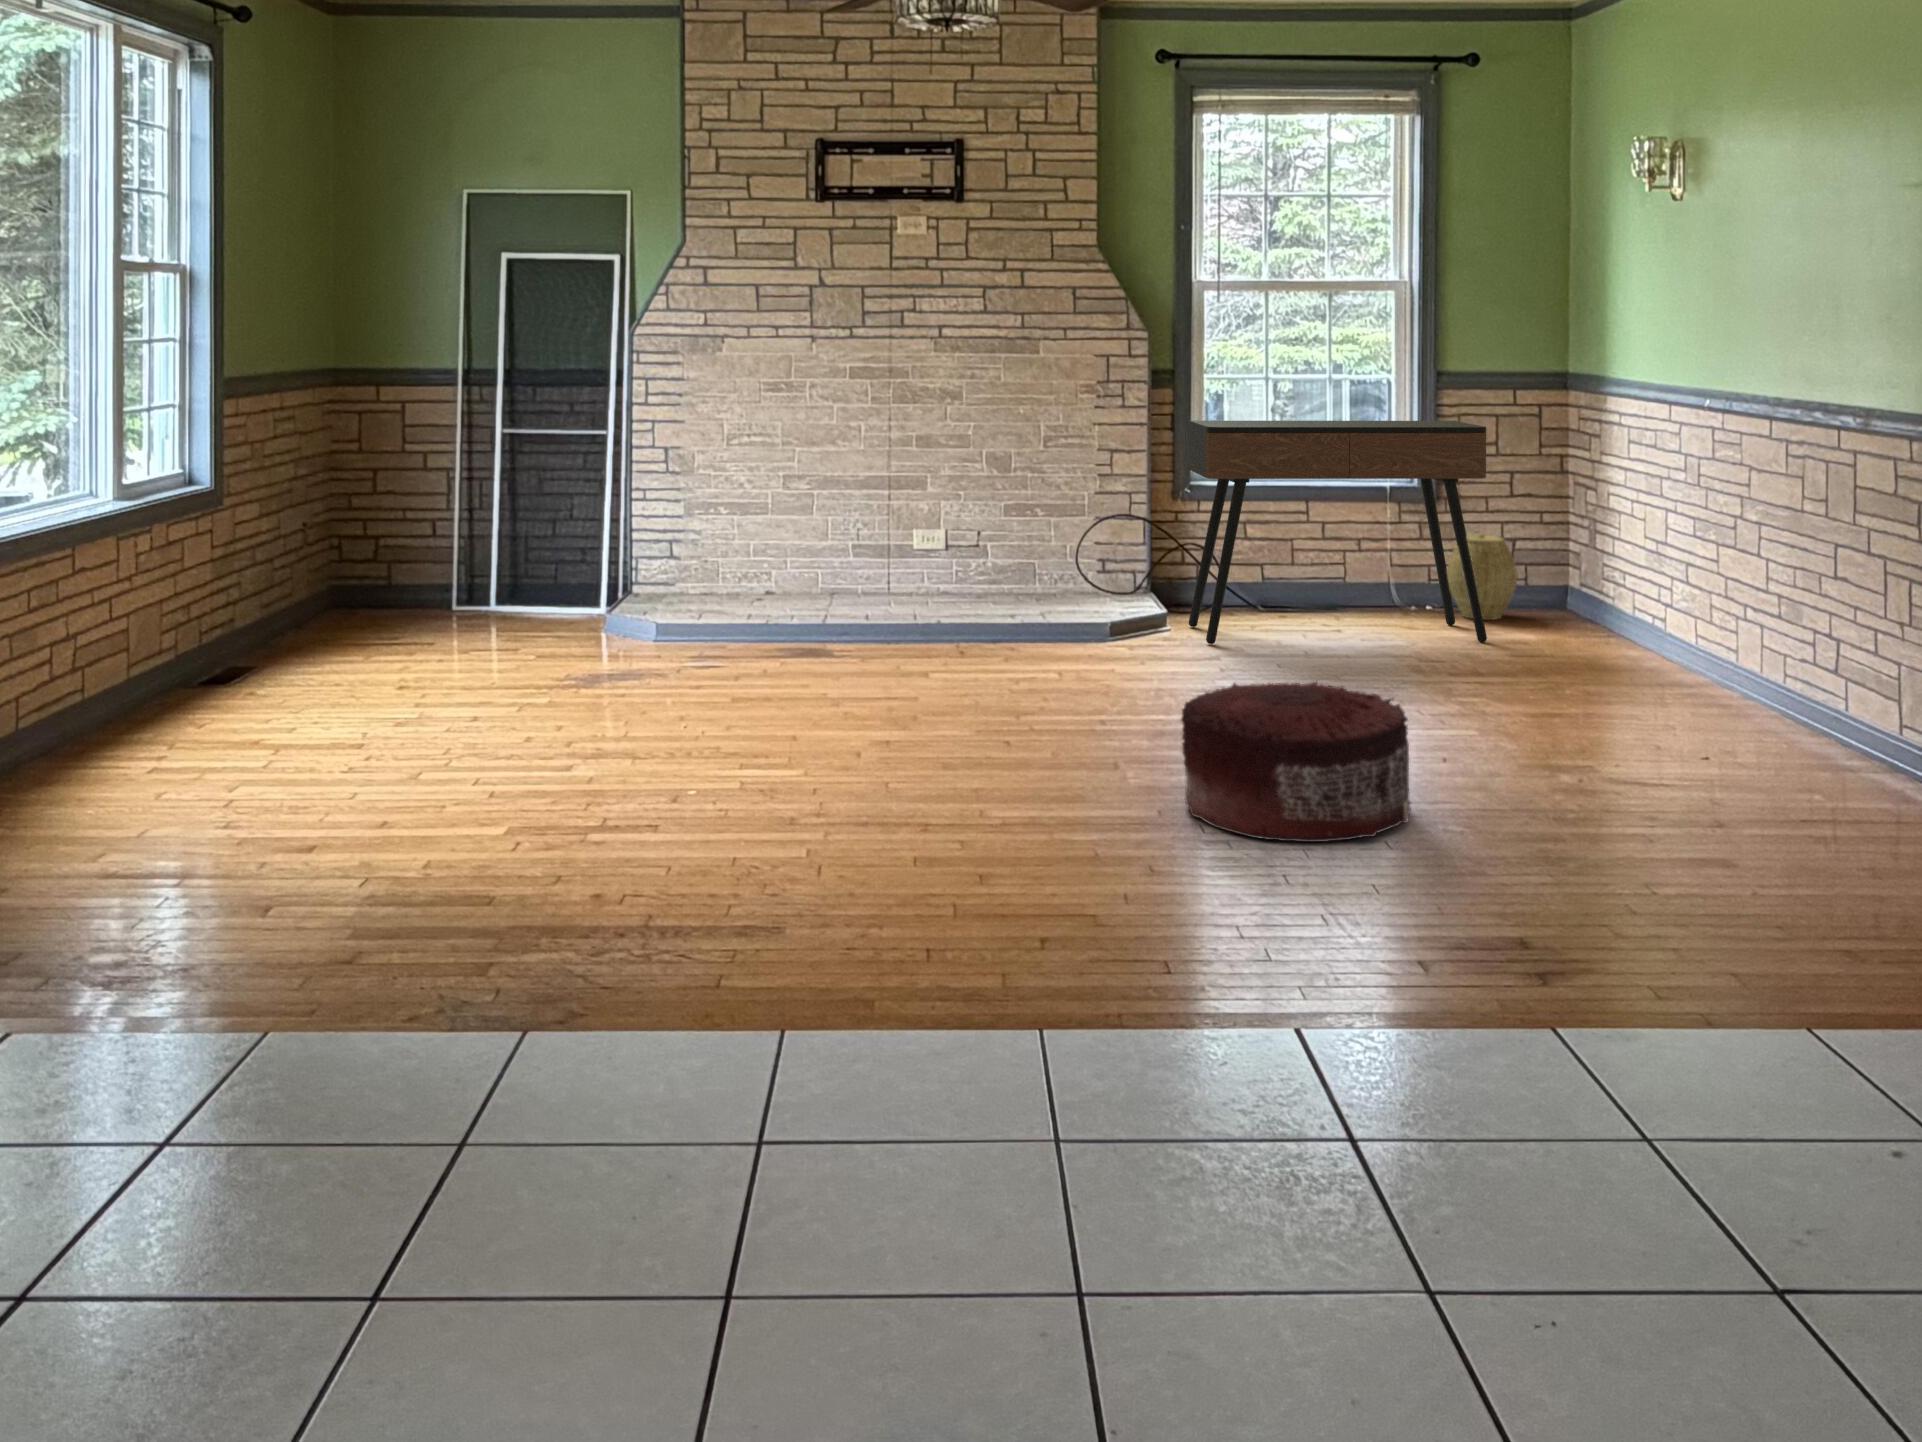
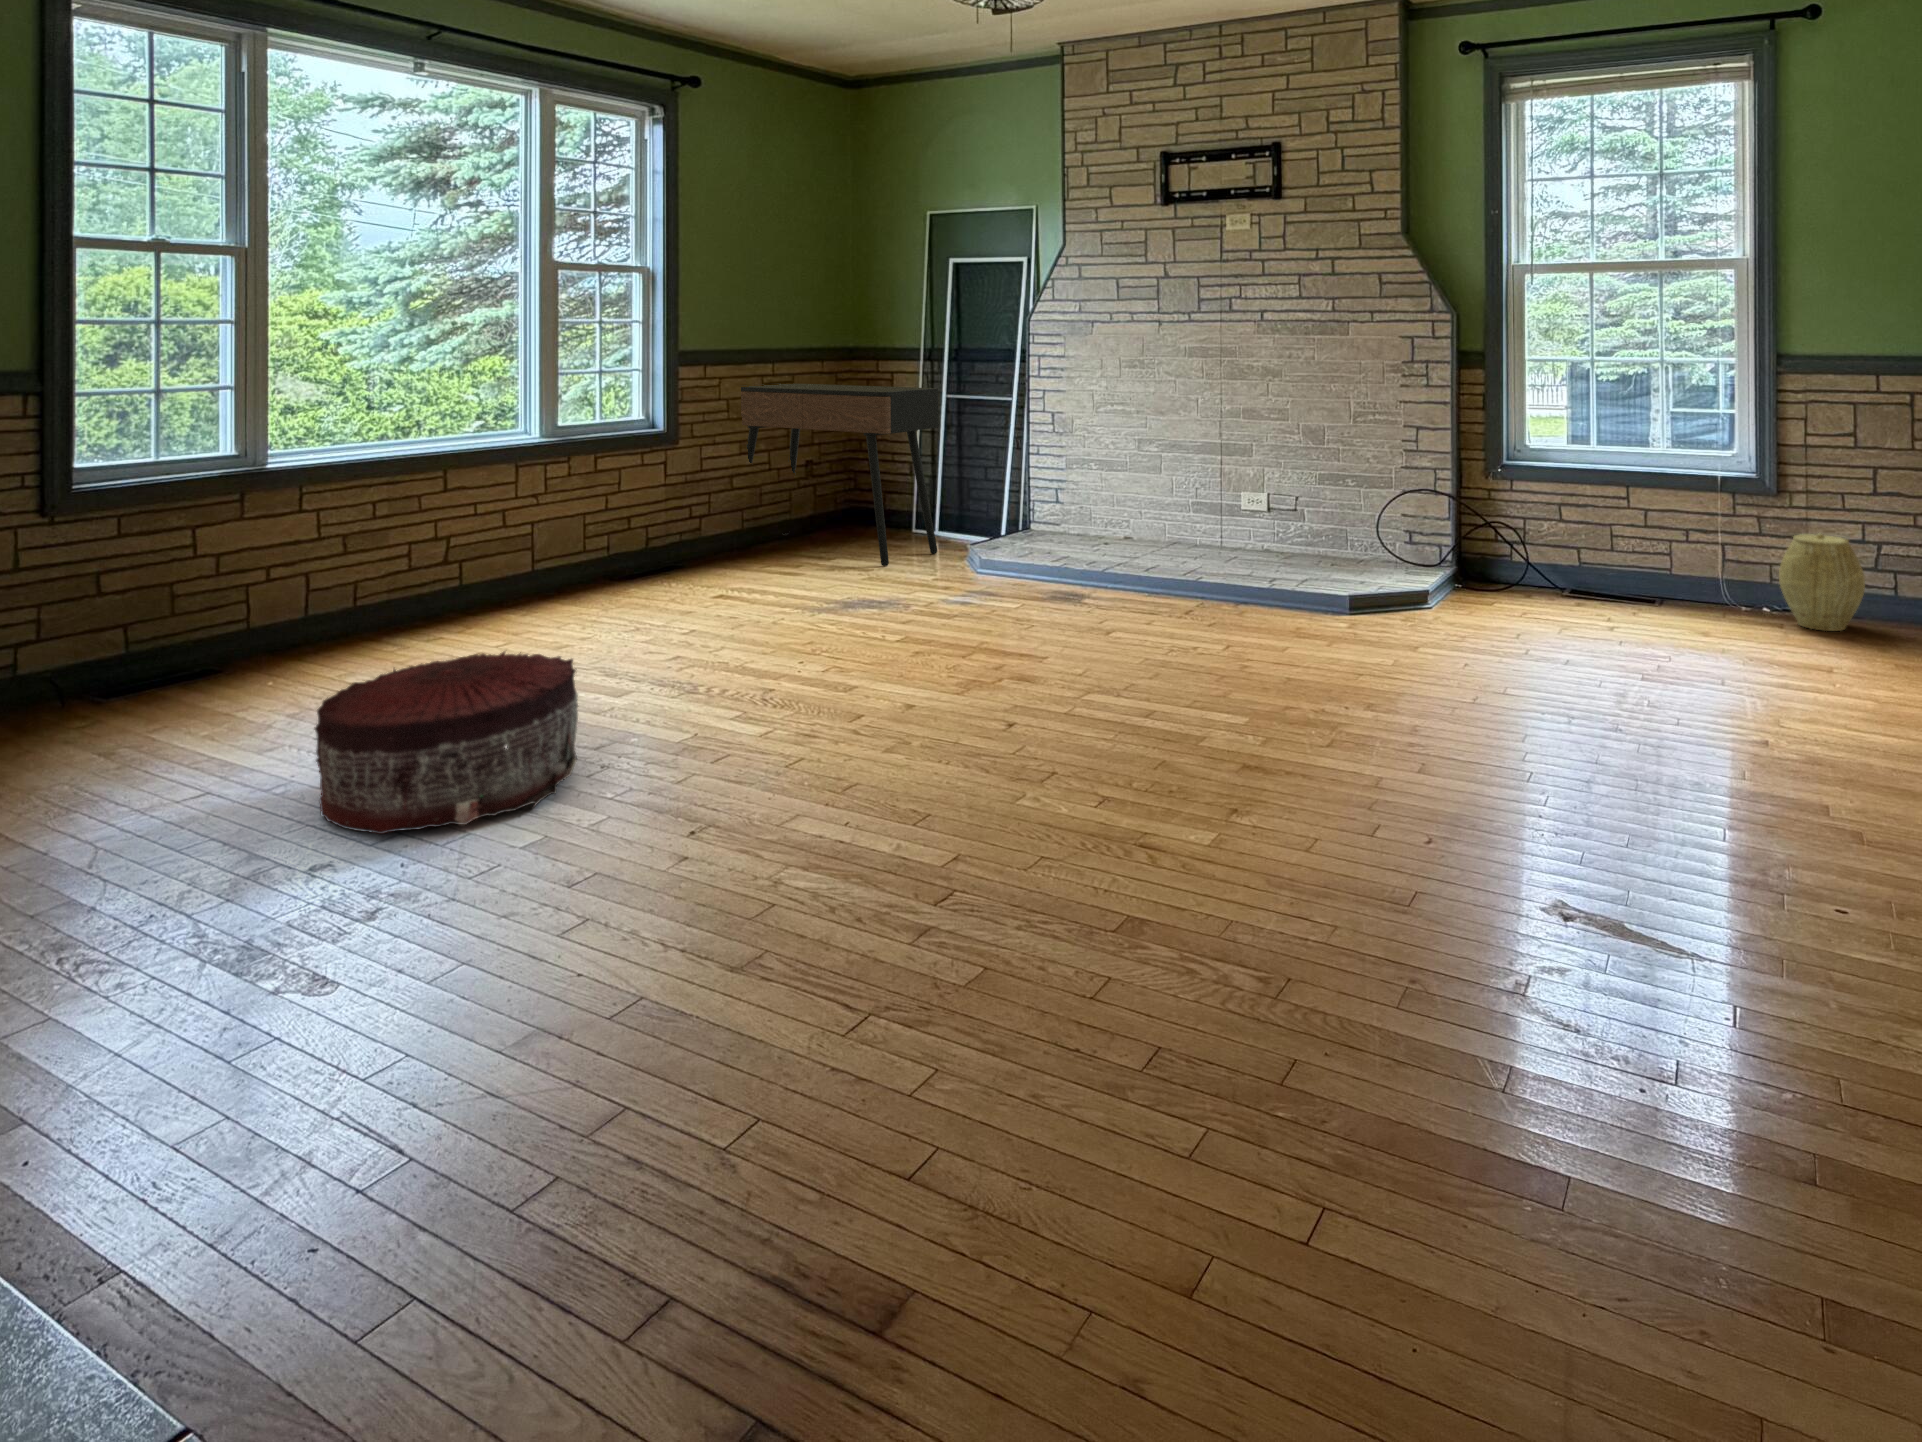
console table: present [1189,420,1487,644] -> present [741,384,938,566]
pouf: present [1181,681,1410,842] -> present [314,651,578,834]

